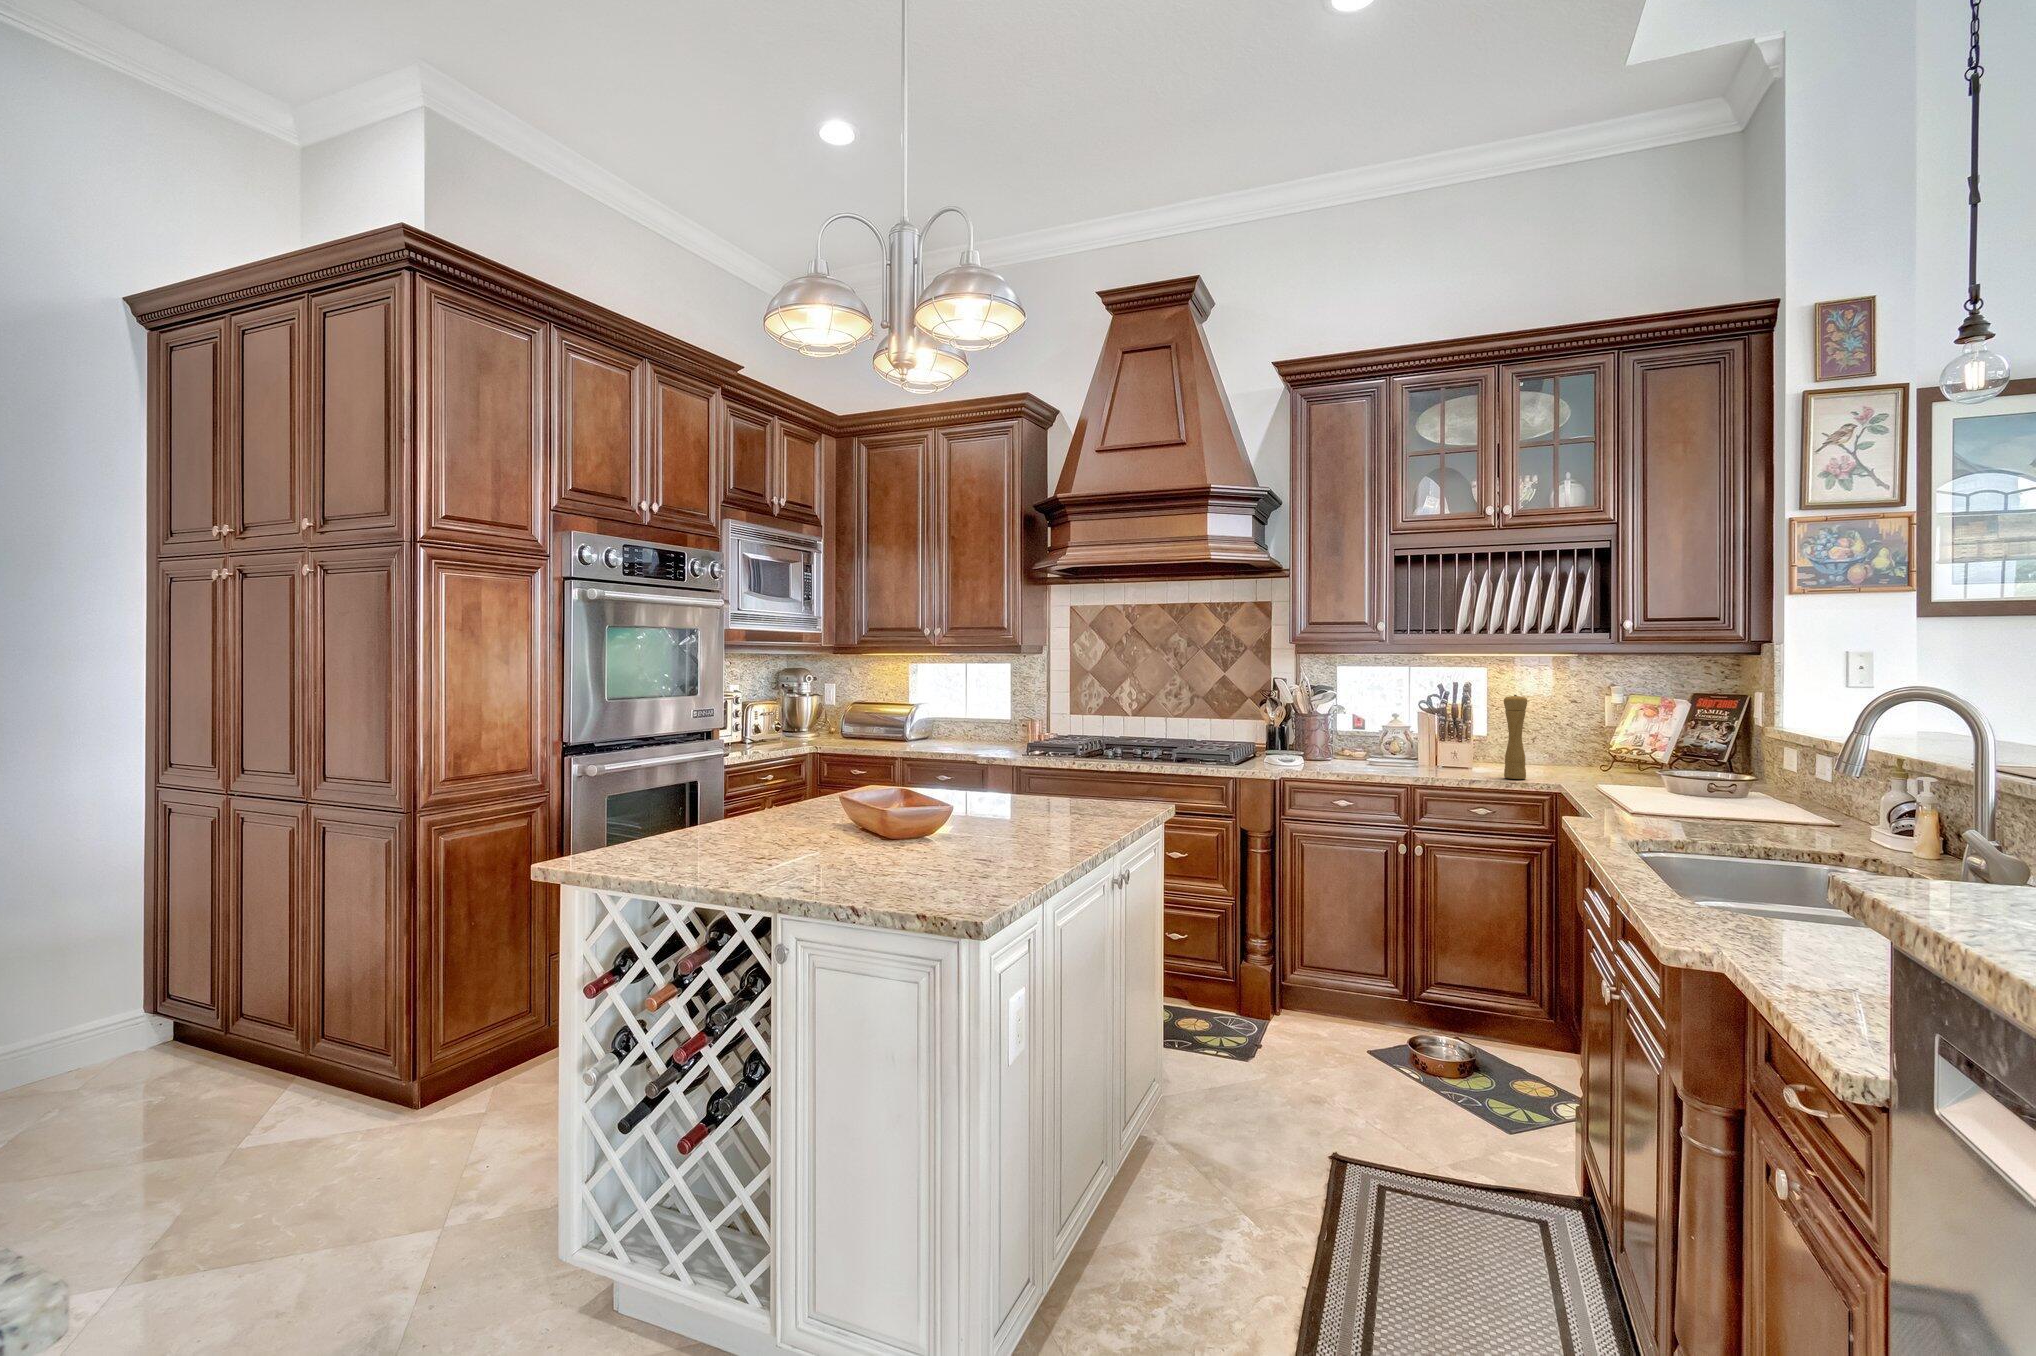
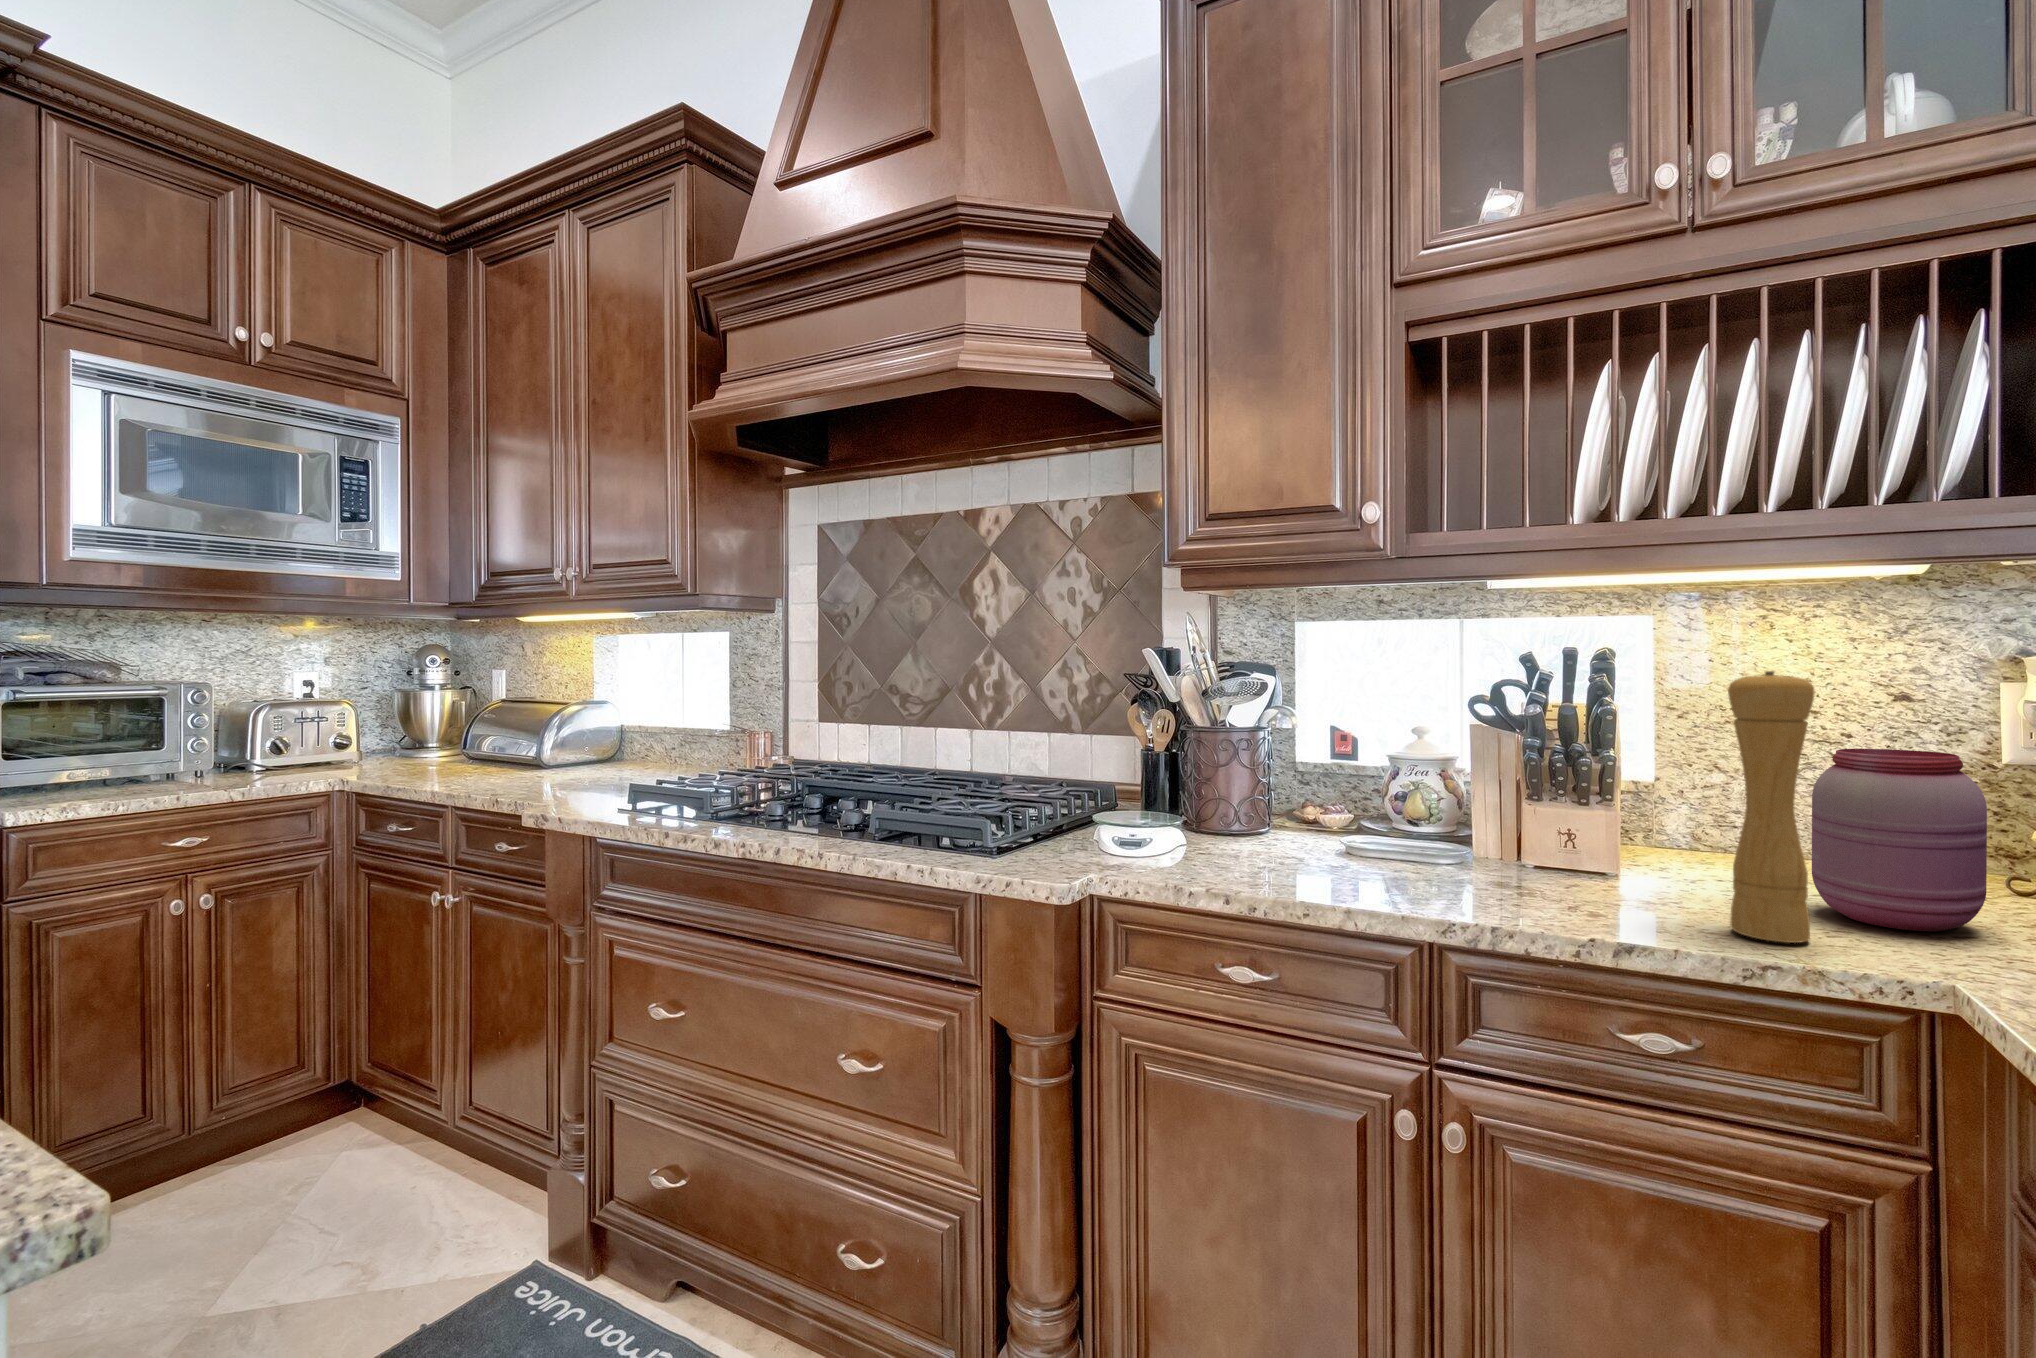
jar: none [1532,720,1579,777] -> present [1812,749,1987,931]

